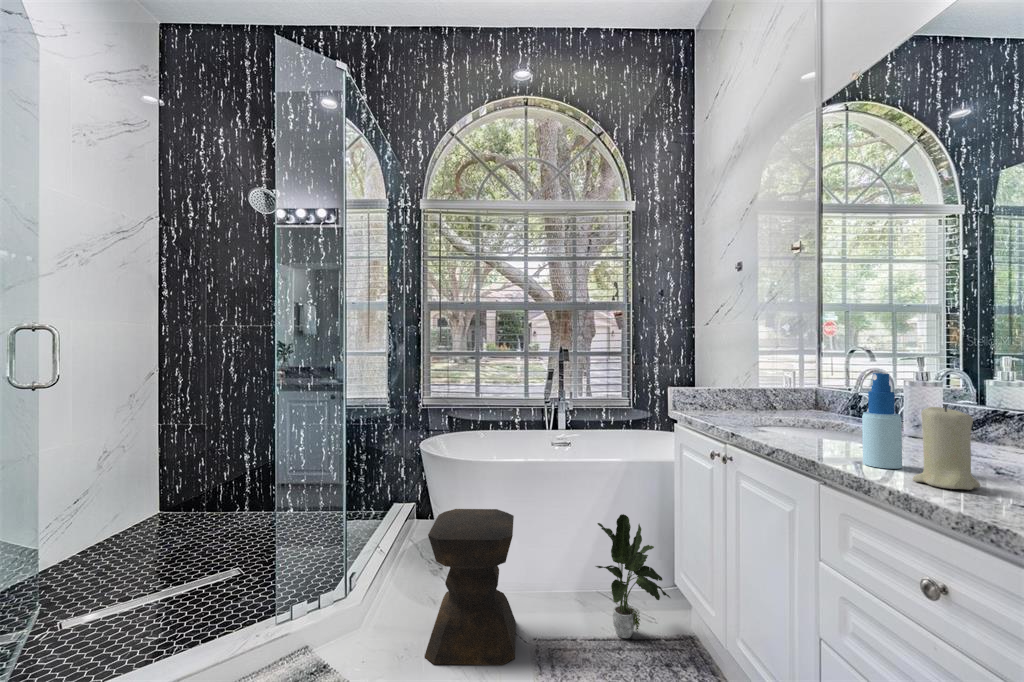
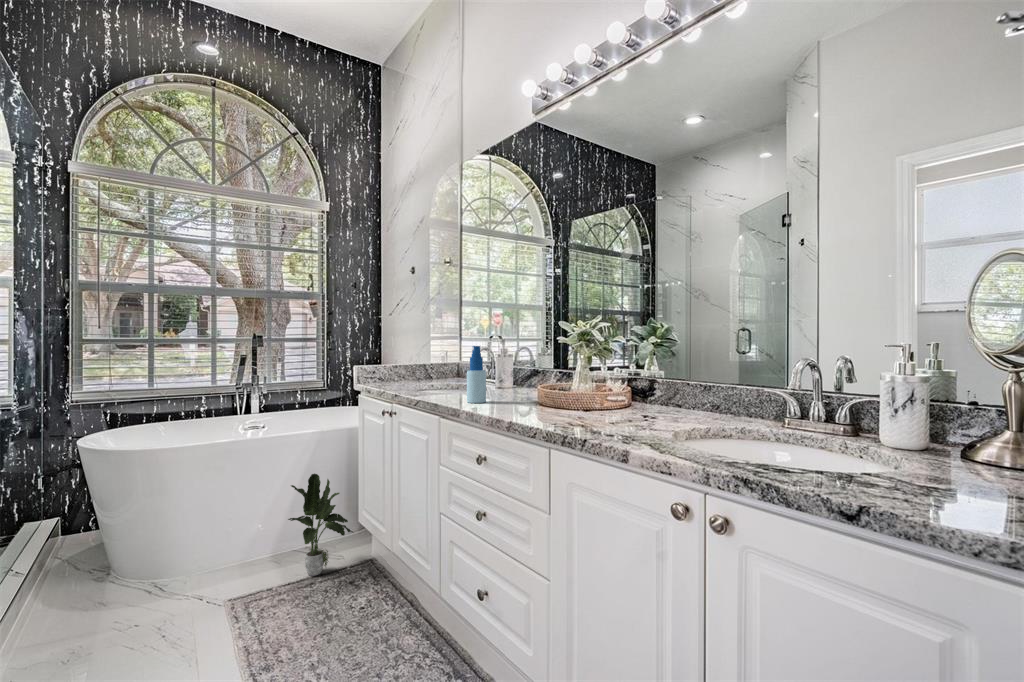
candle: present [913,404,980,490] -> none [486,361,515,408]
stool: present [425,509,516,665] -> none [99,488,208,647]

